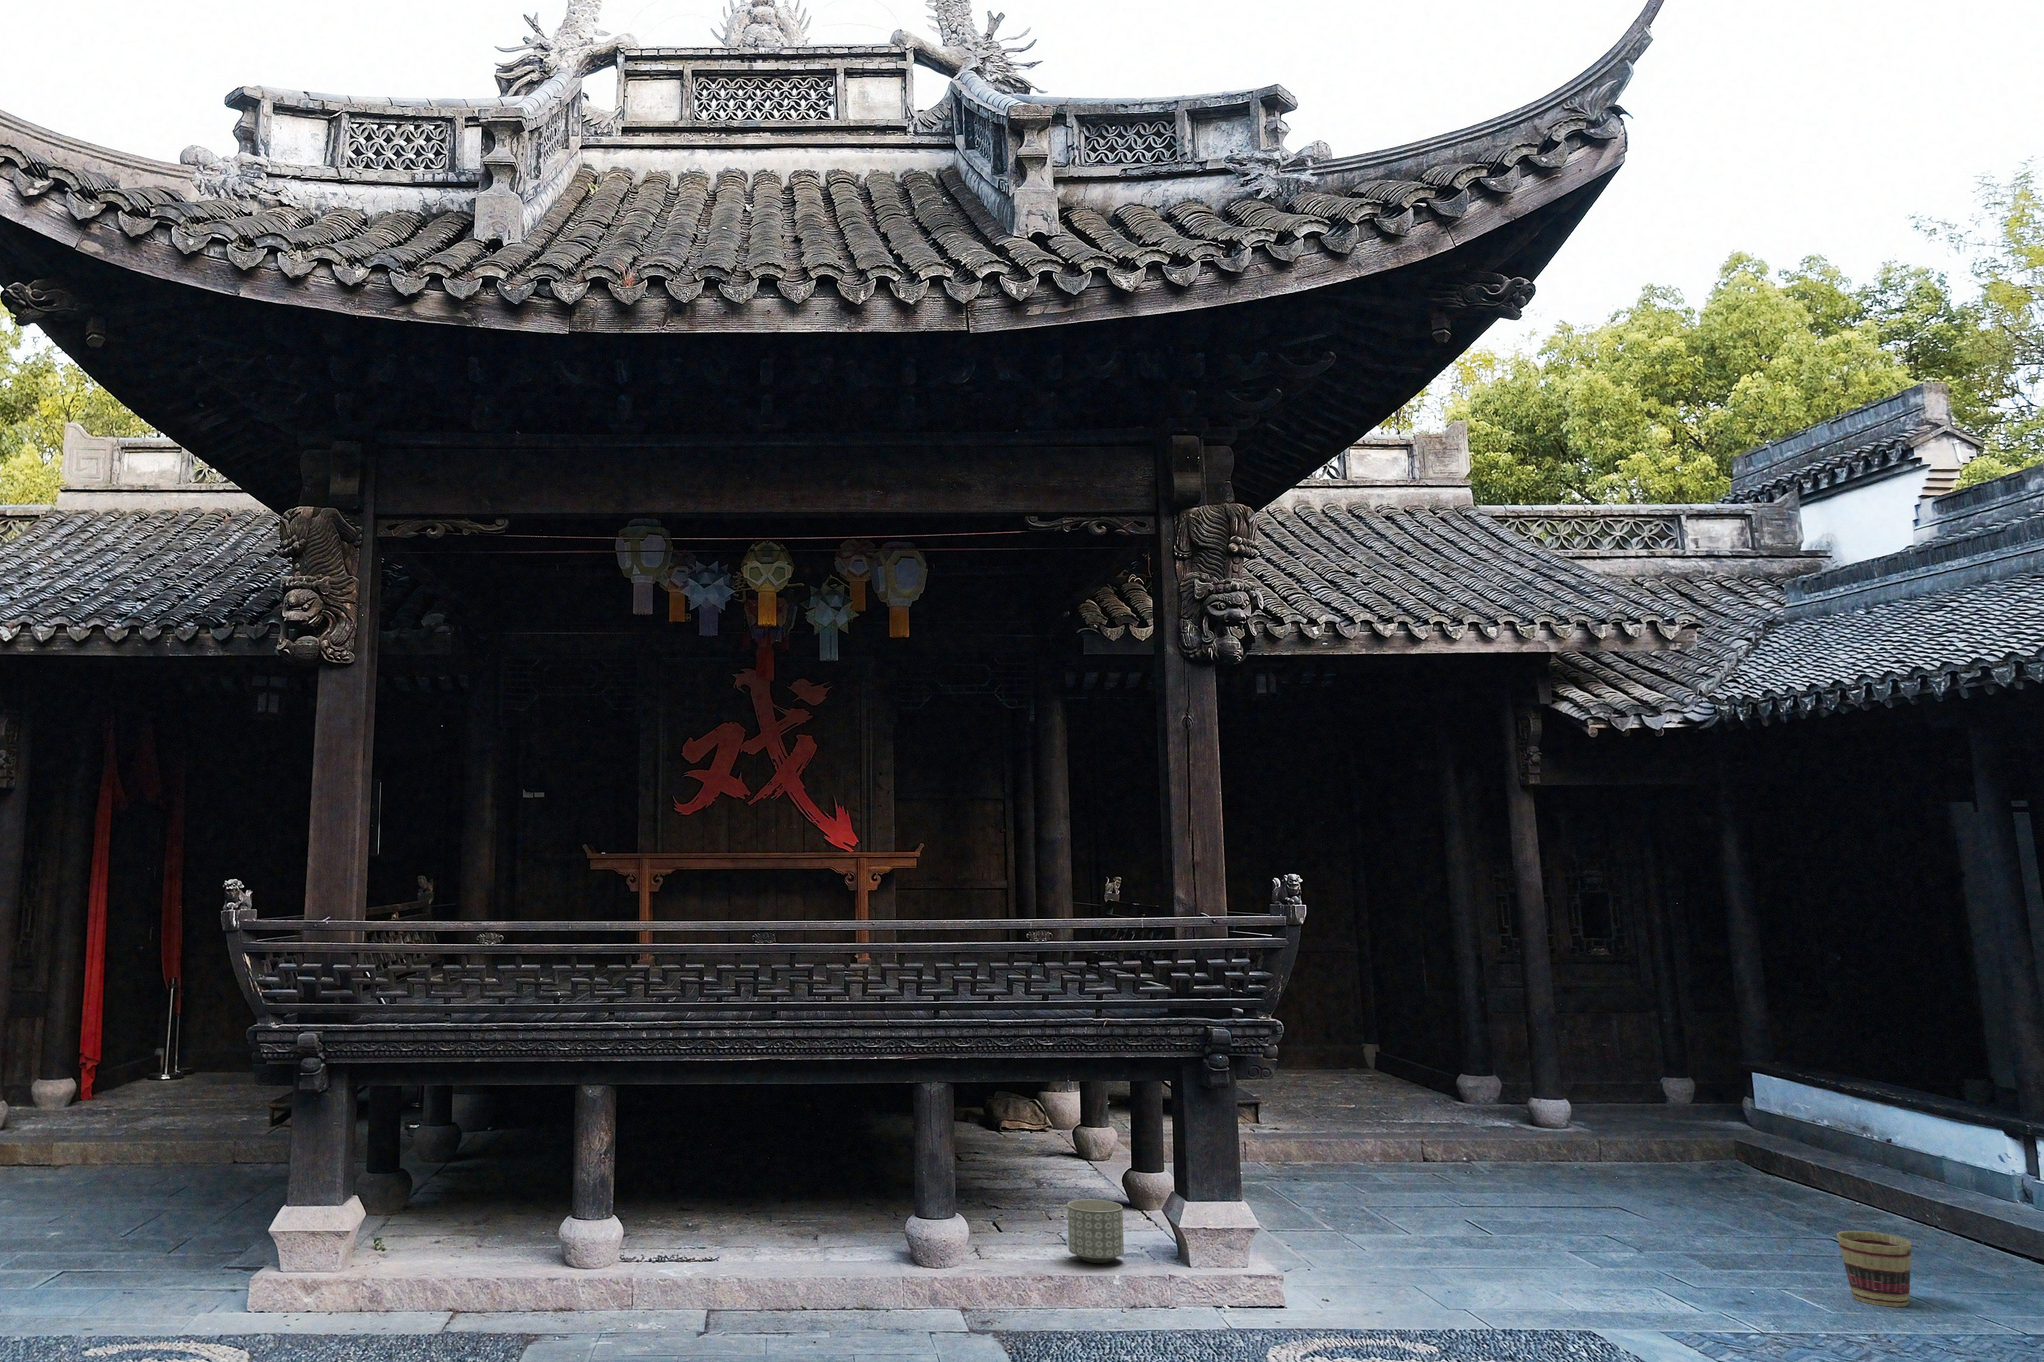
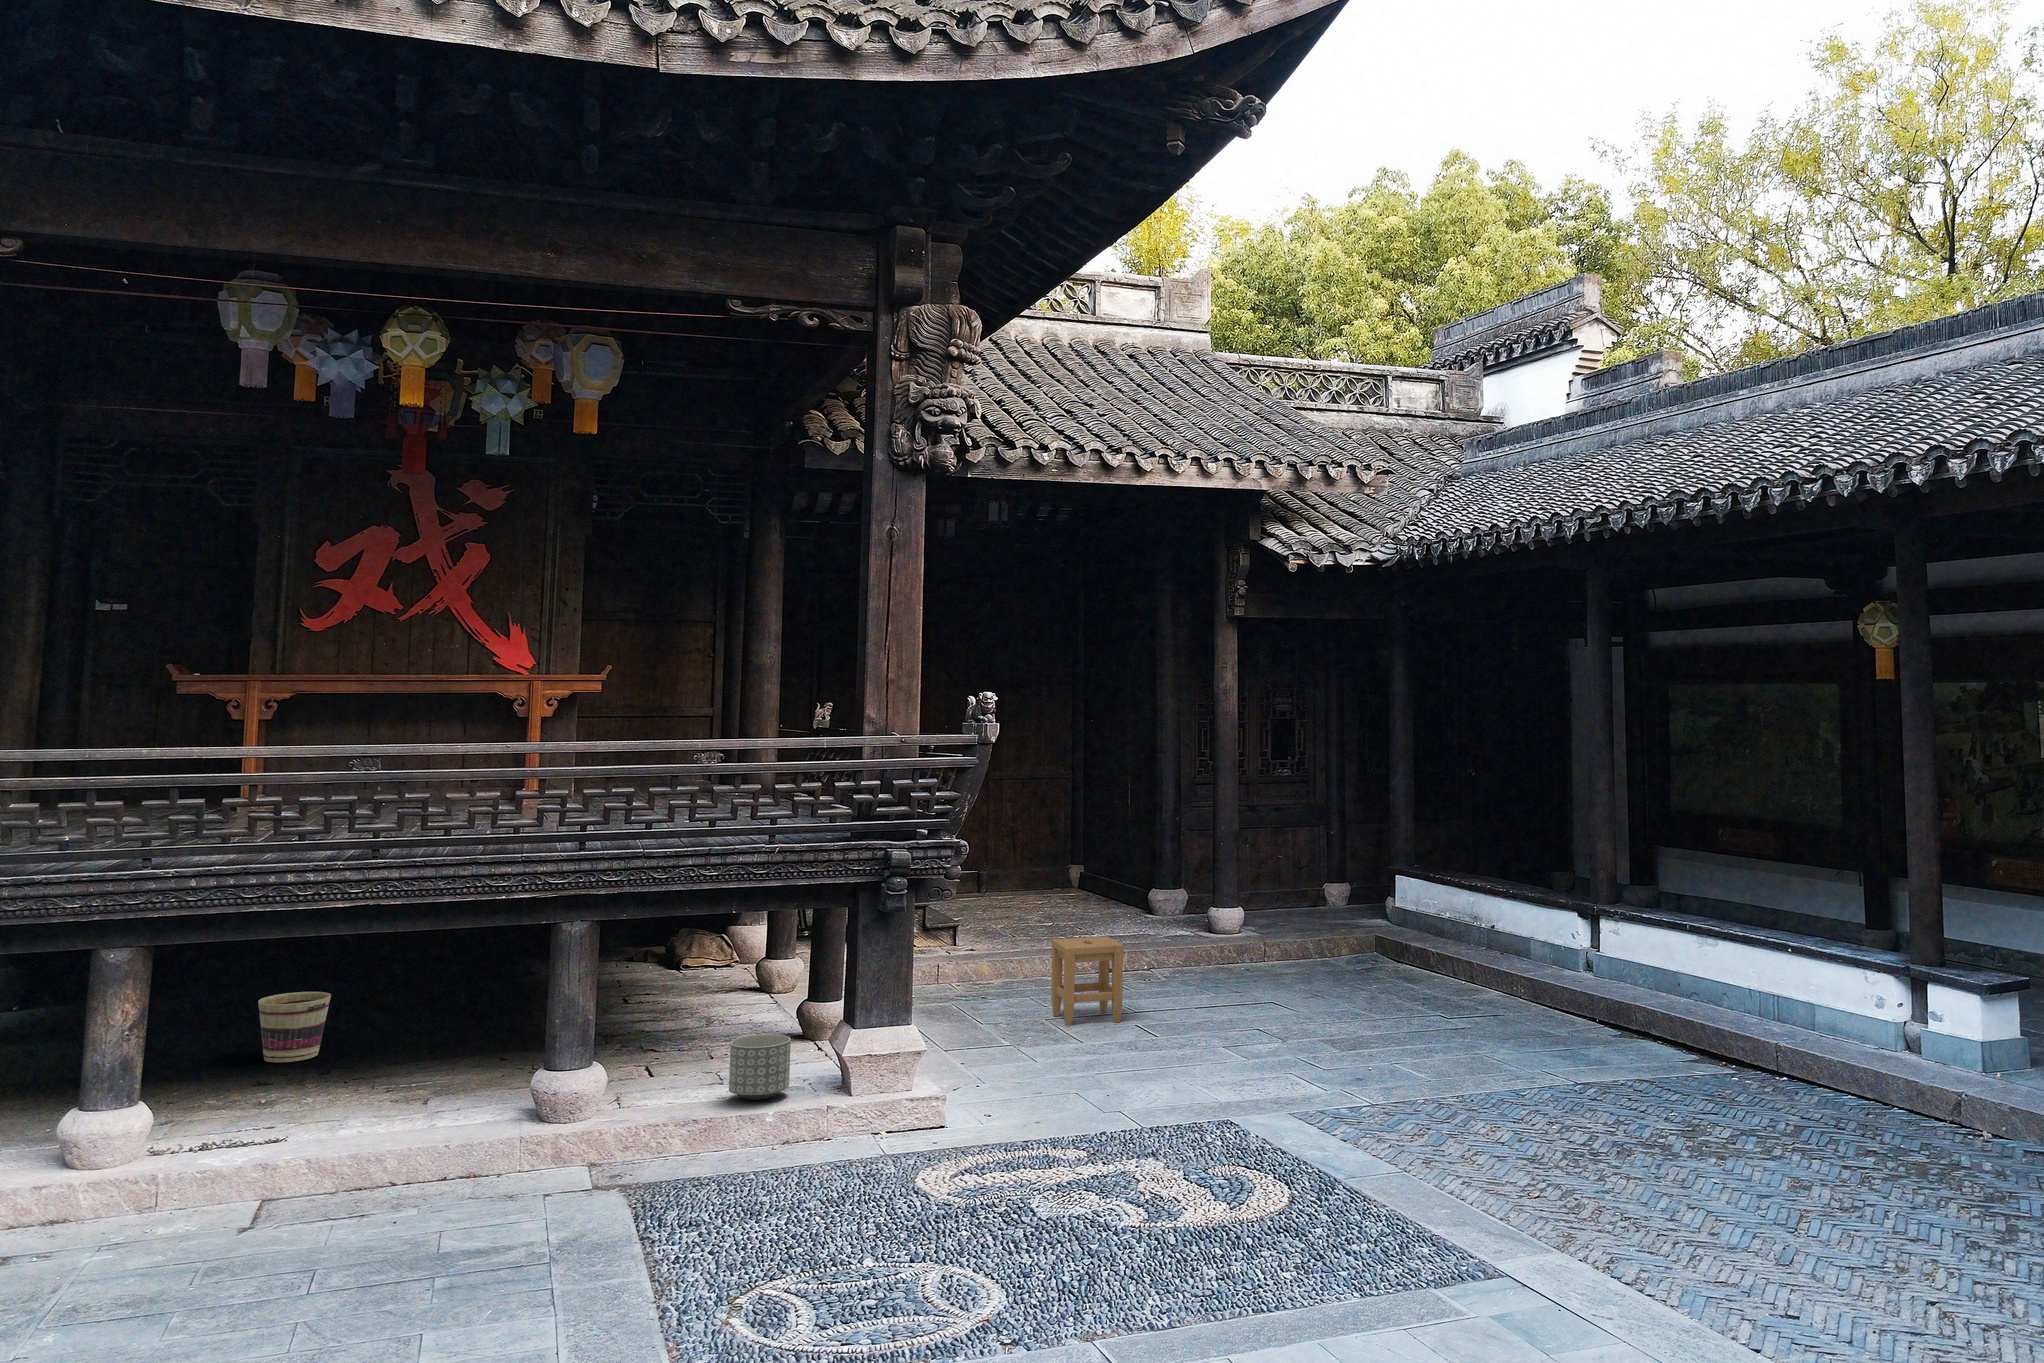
stool: none [1359,1130,1443,1225] -> present [1051,936,1123,1026]
basket: present [1837,1231,1911,1307] -> present [258,992,331,1062]

